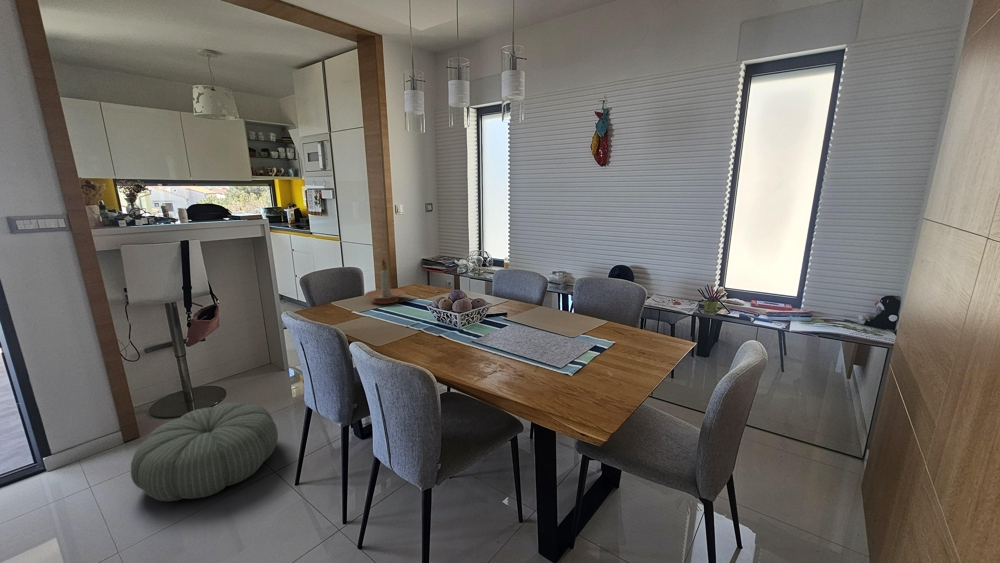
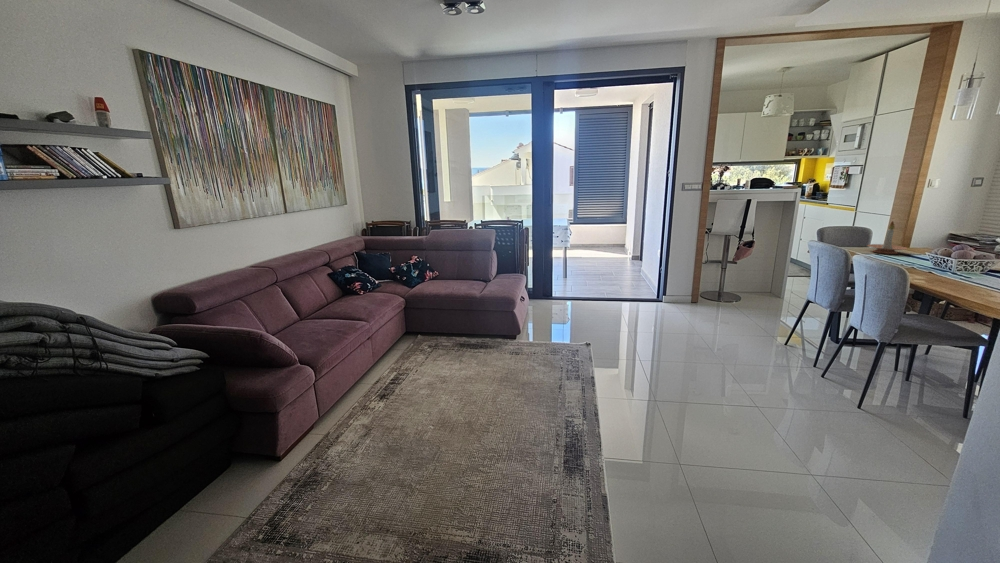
pouf: present [131,403,278,501] -> none [705,291,777,330]

